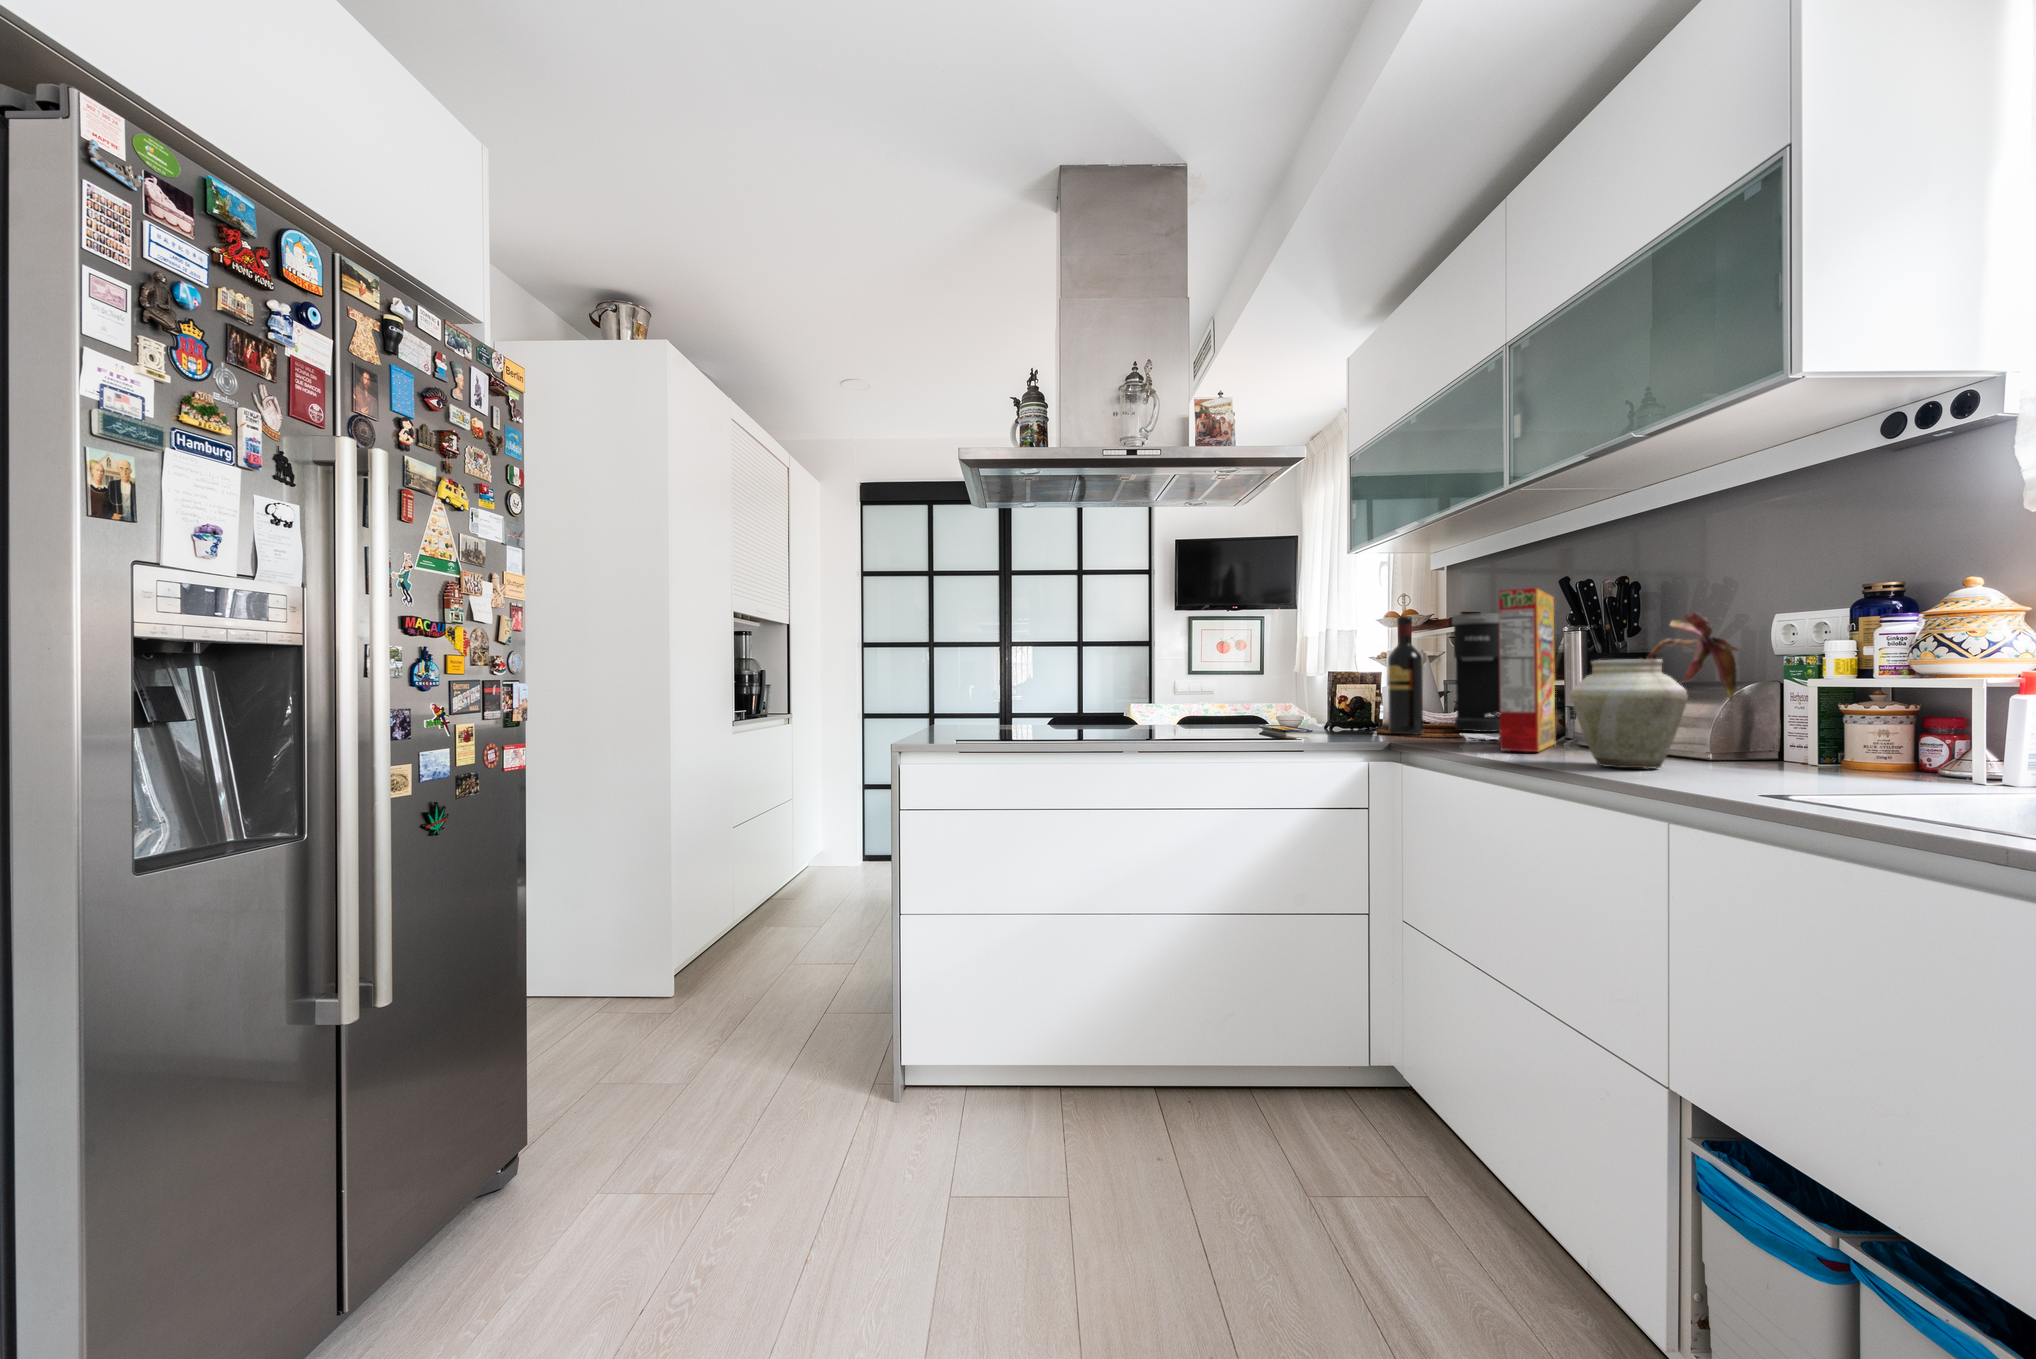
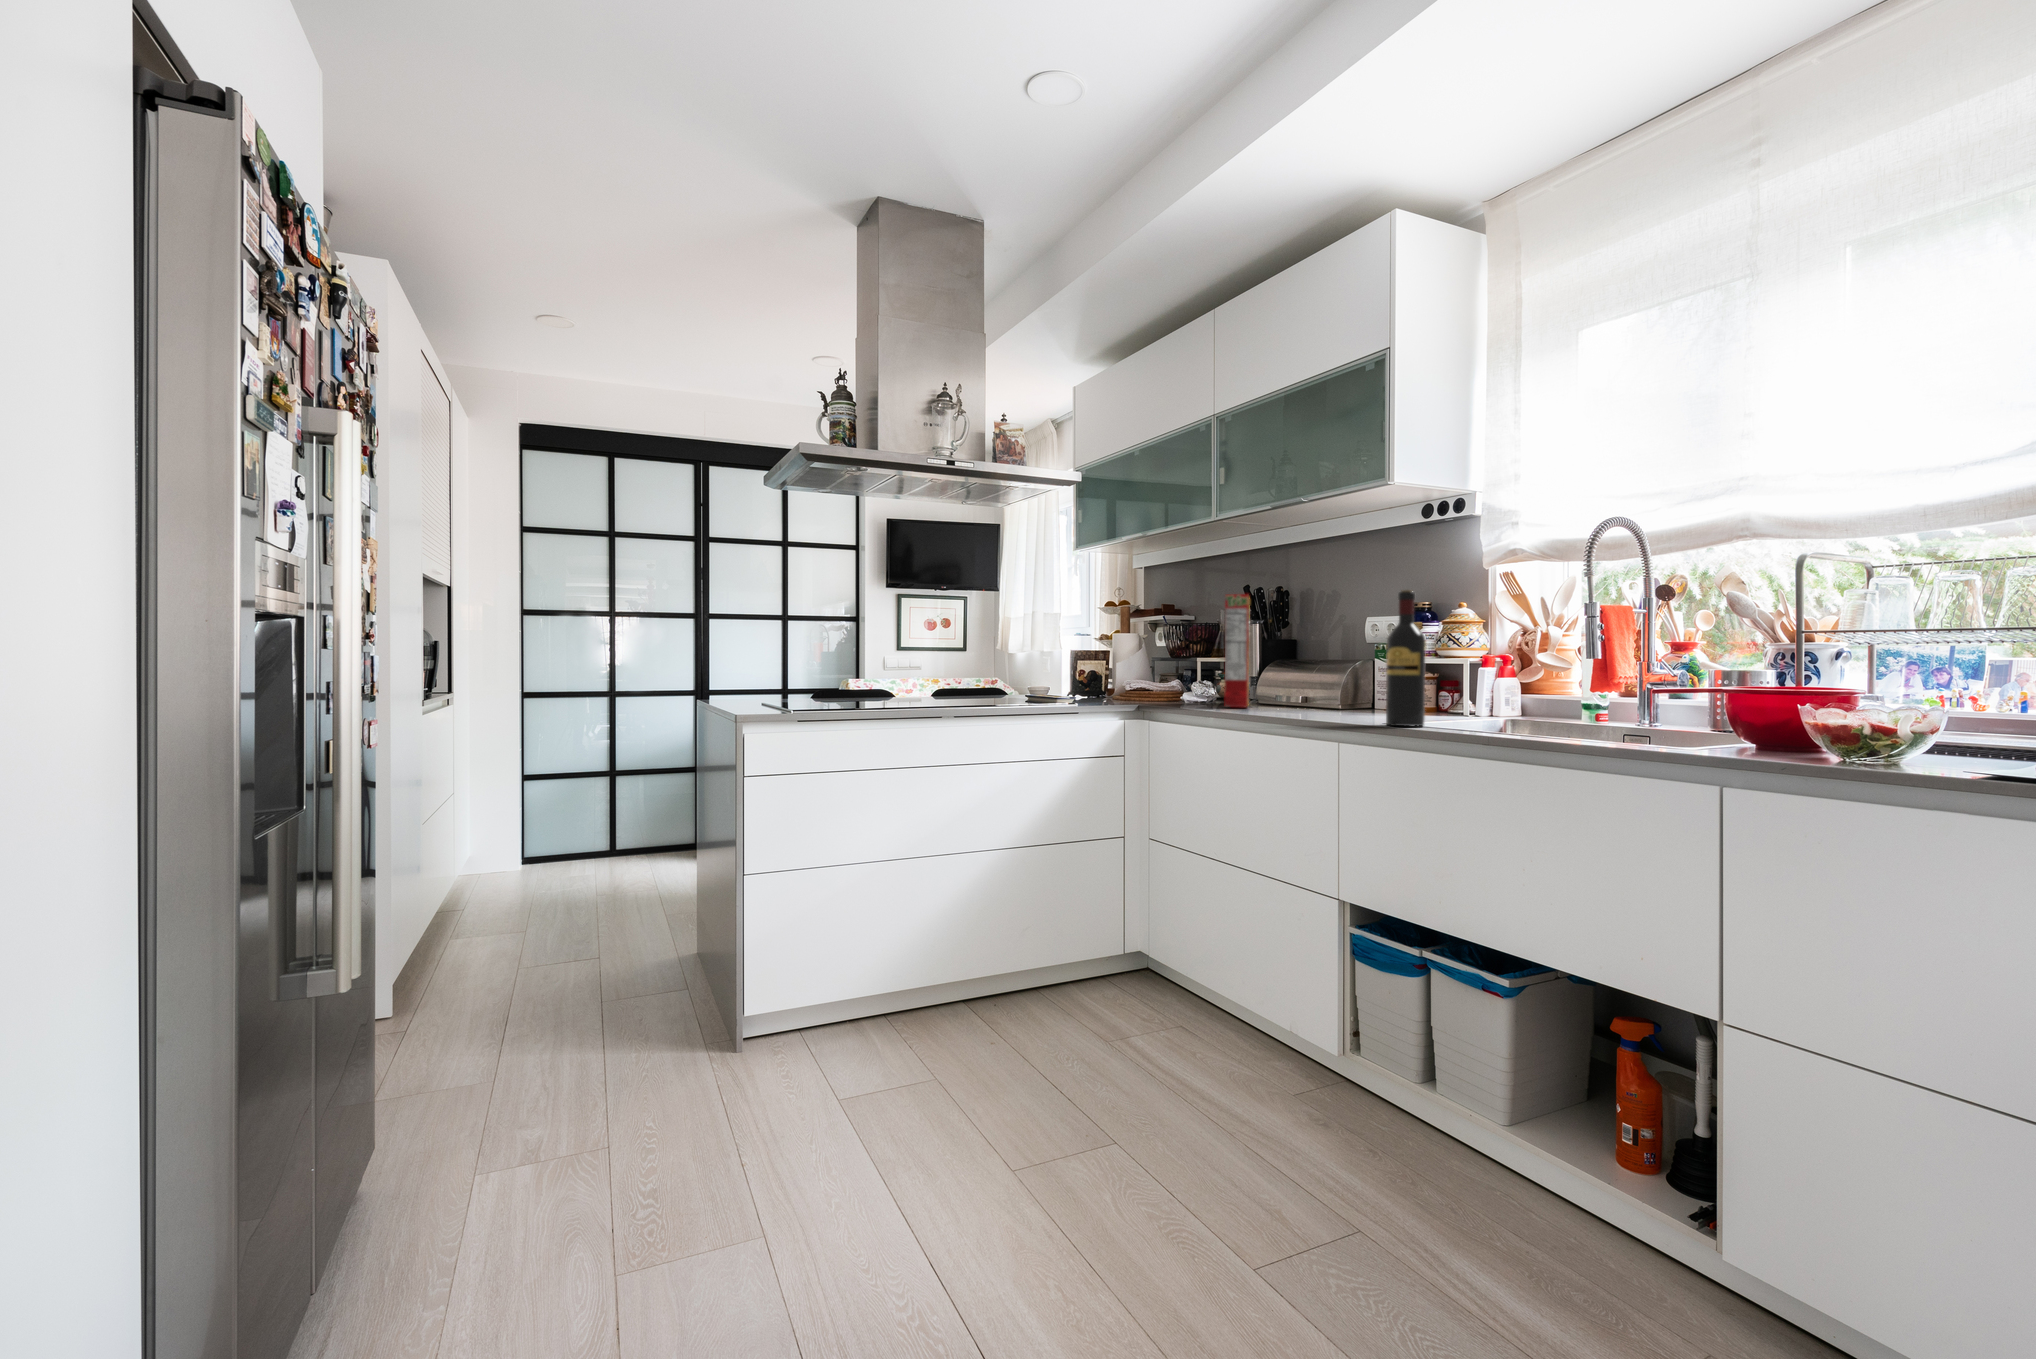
vase: present [1570,612,1739,768] -> none [1274,615,1366,714]
coffee maker: present [1452,613,1500,732] -> none [1173,608,1208,697]
wine bottle: present [1388,616,1423,734] -> present [1386,590,1426,727]

